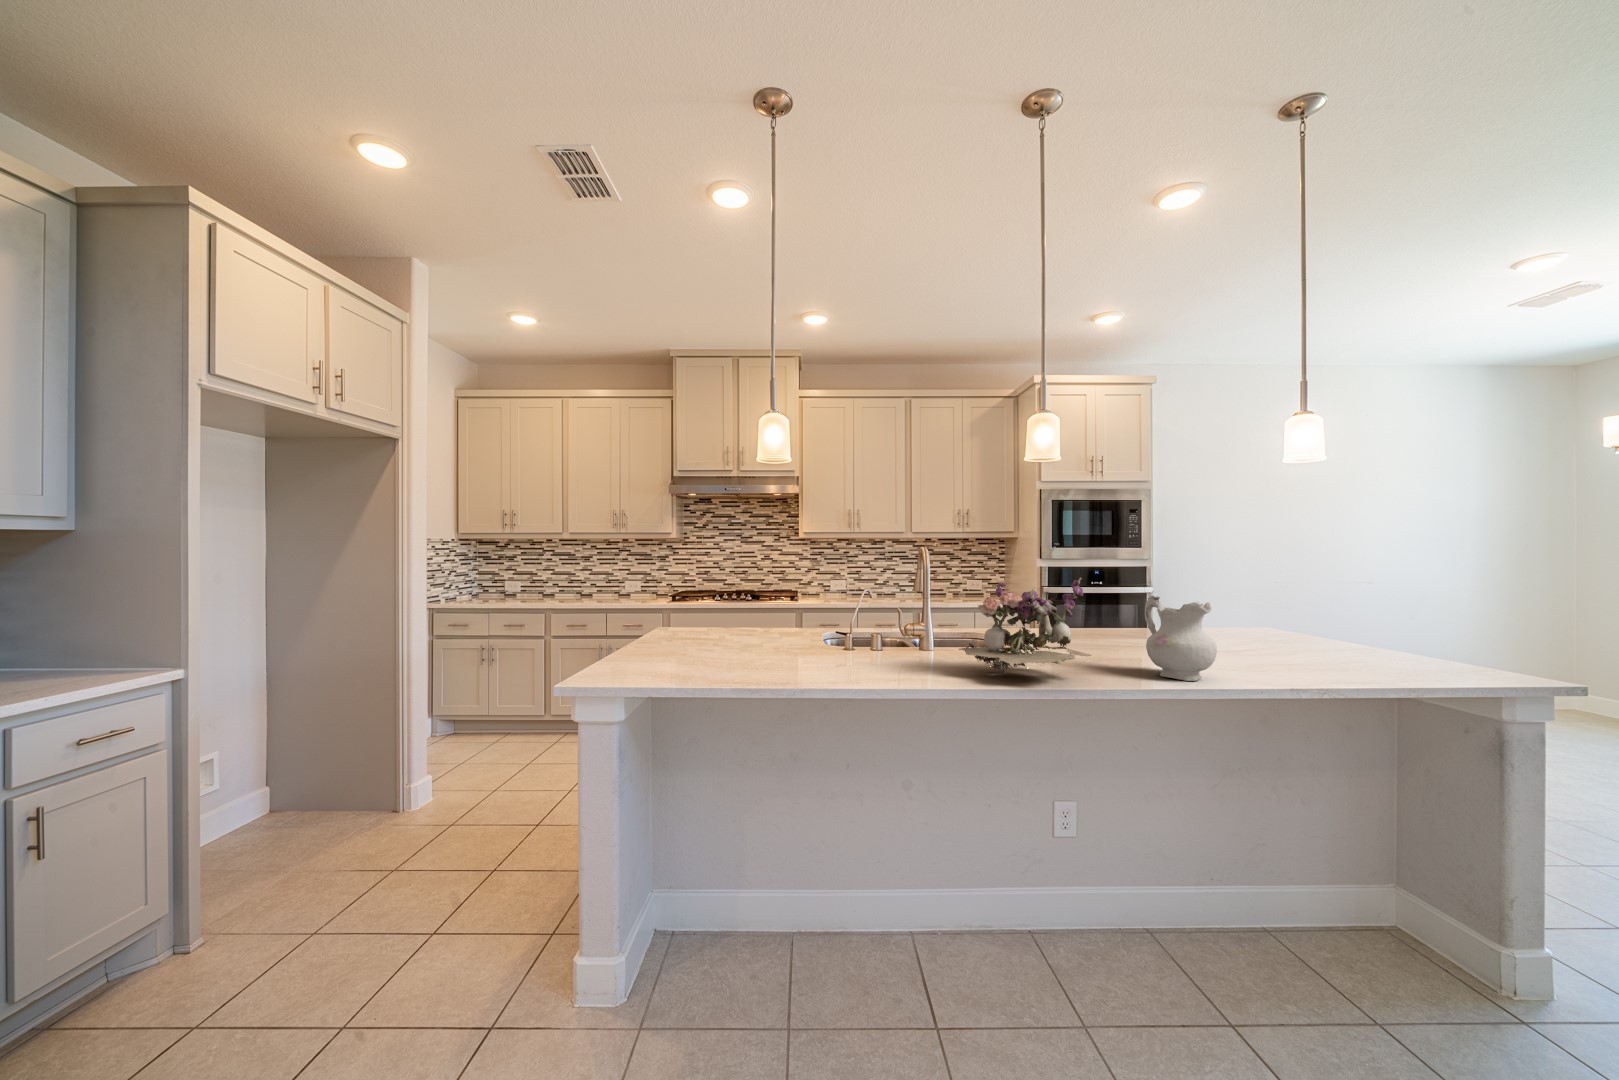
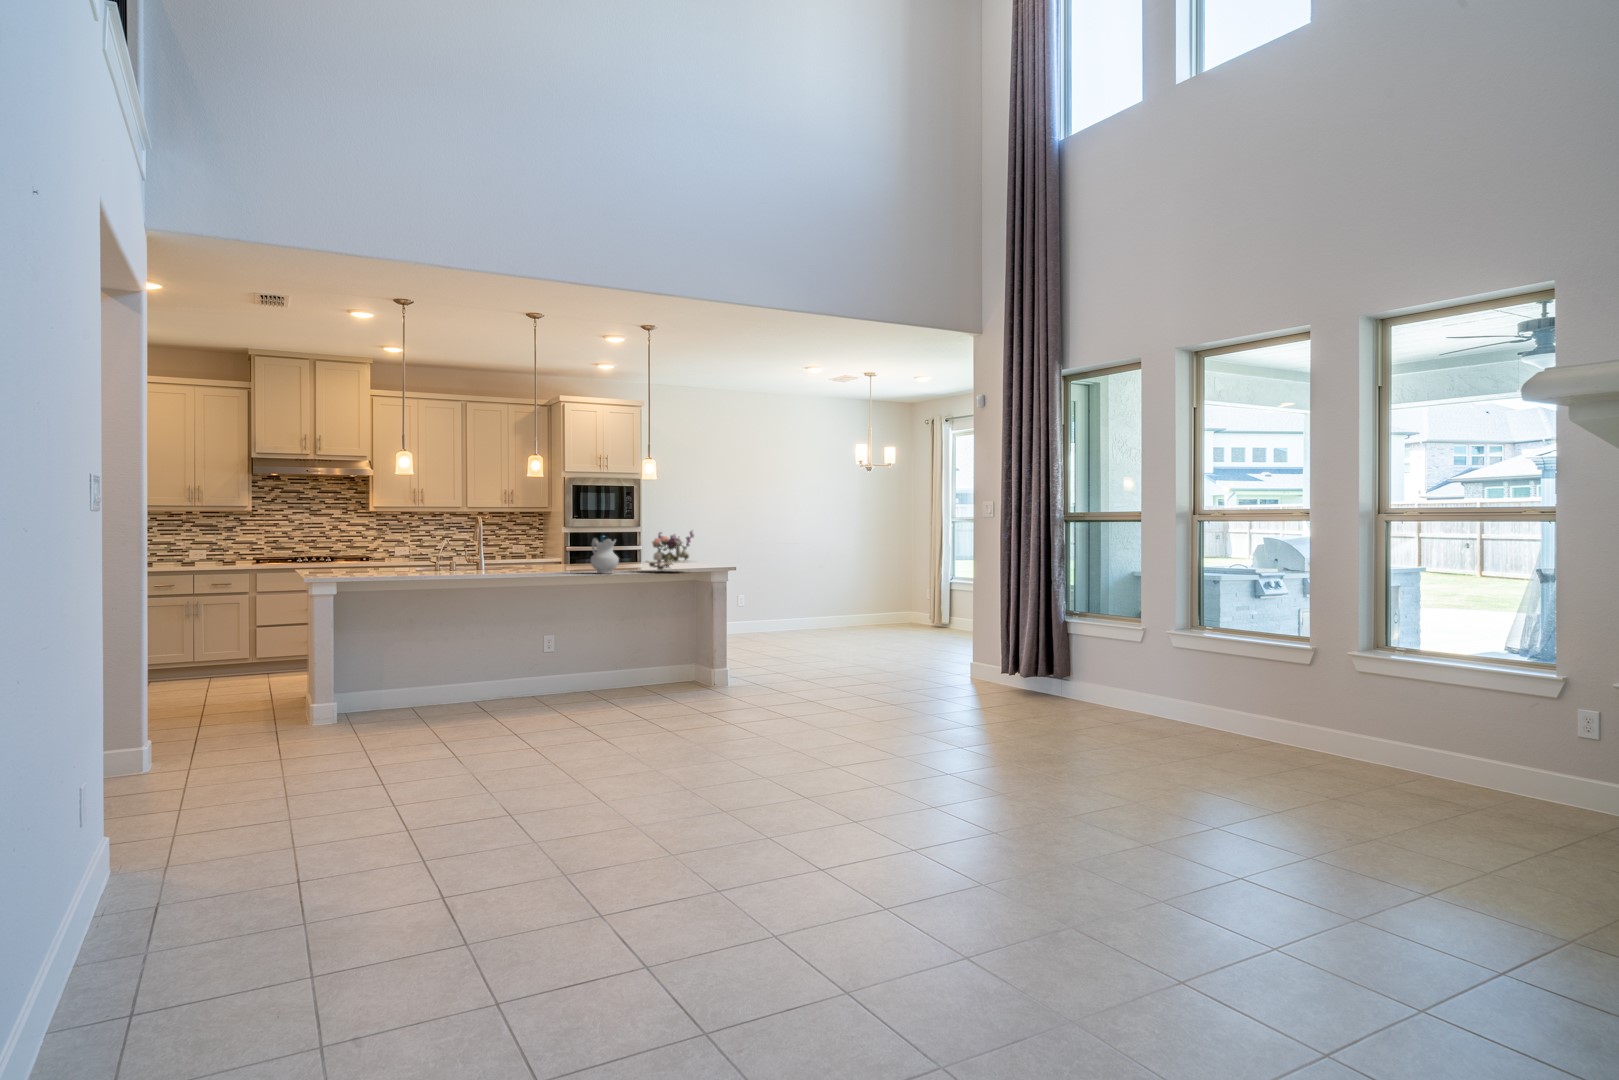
flower arrangement: present [959,578,1091,673] -> present [646,530,694,571]

